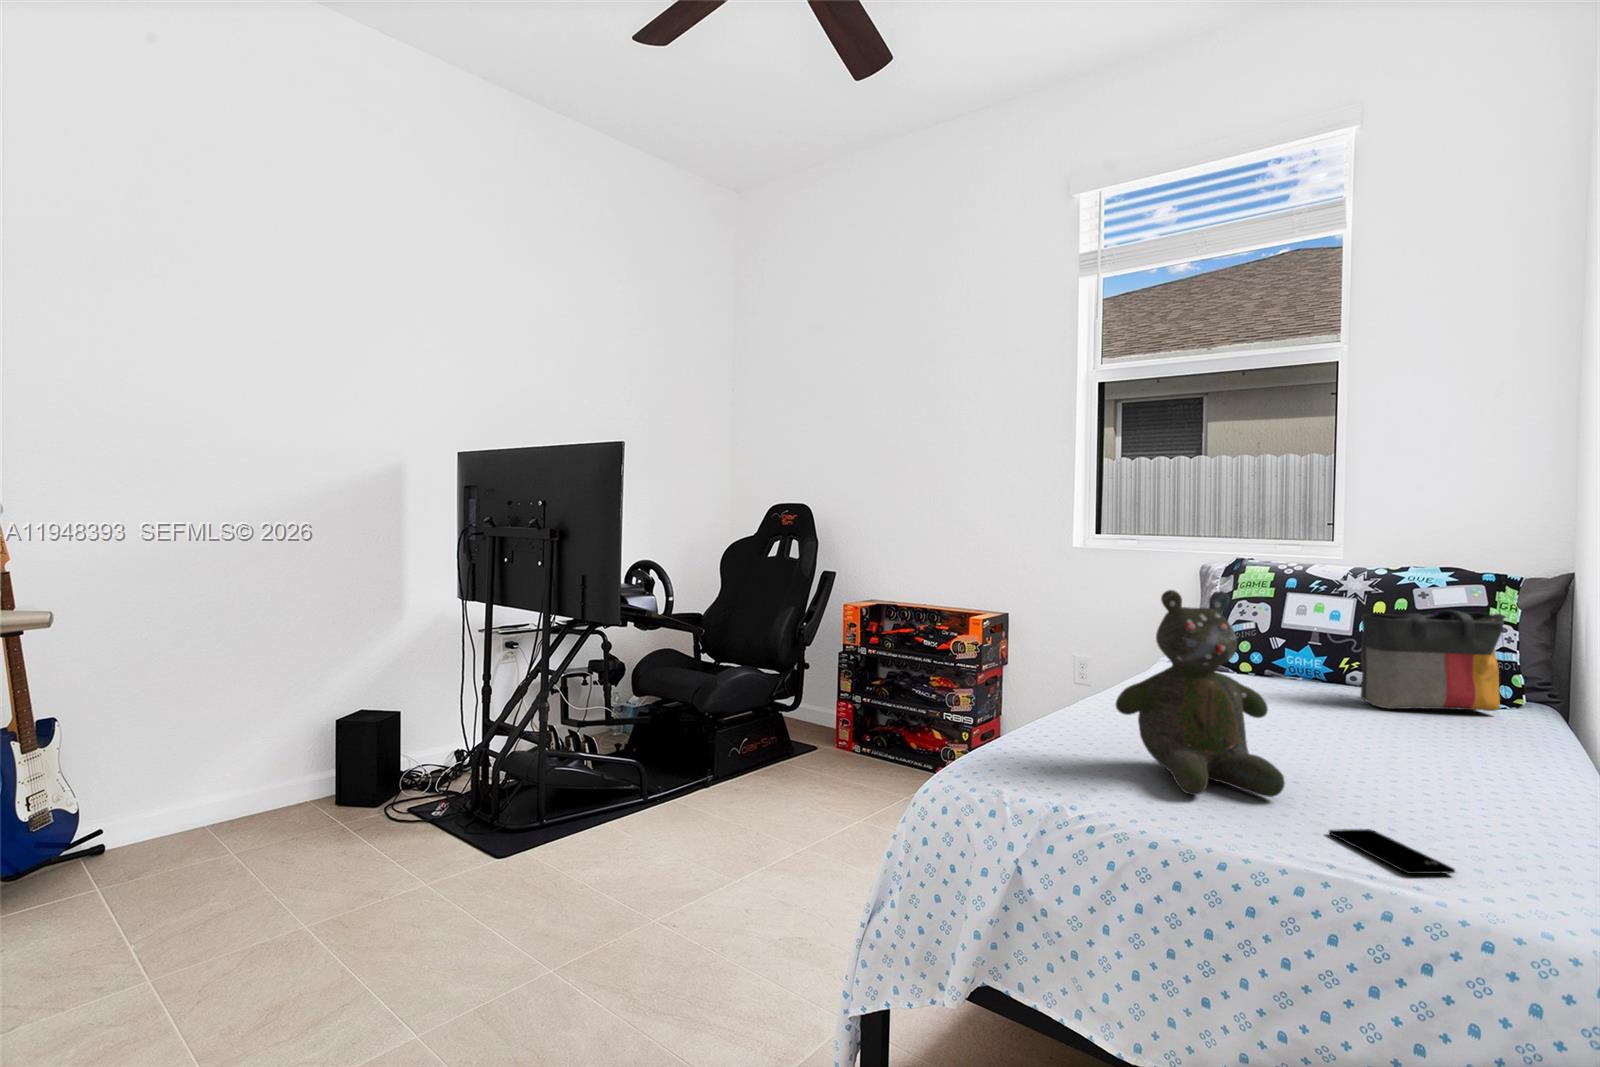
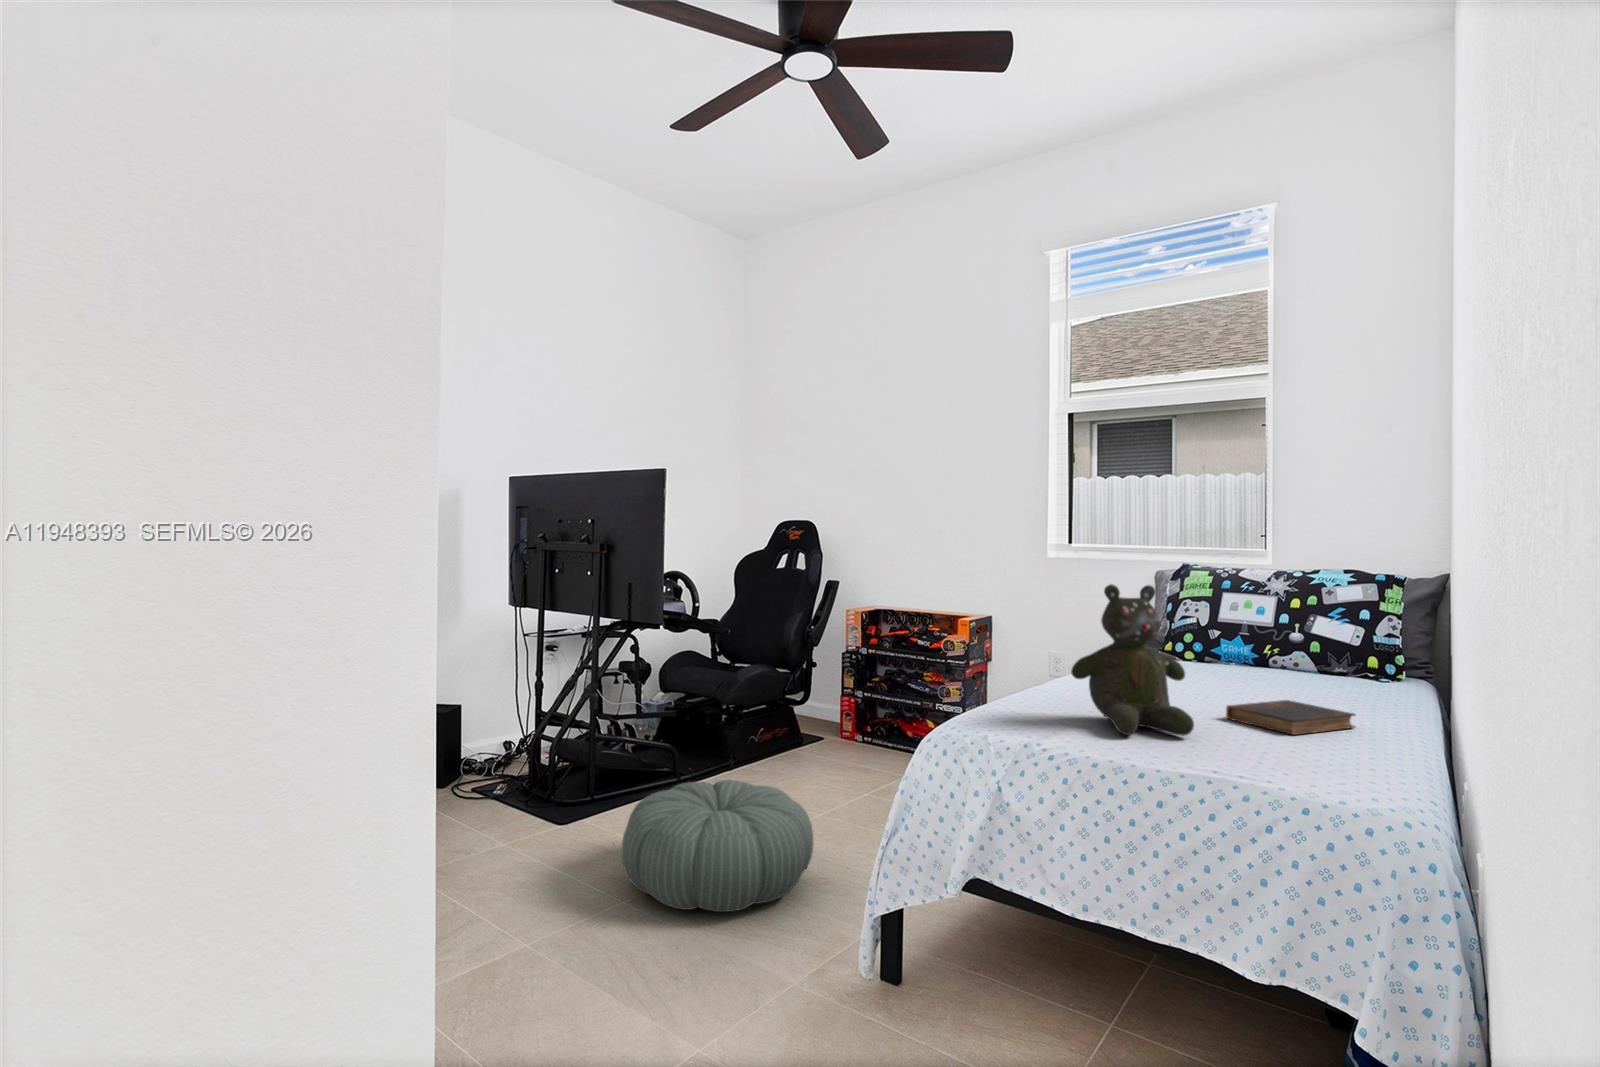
tote bag: present [1361,610,1506,711] -> none [1274,603,1388,684]
book: none [1318,739,1495,796] -> present [1226,700,1355,735]
pouf: none [547,815,787,993] -> present [622,780,814,912]
smartphone: present [1329,829,1455,874] -> none [1220,753,1300,775]

